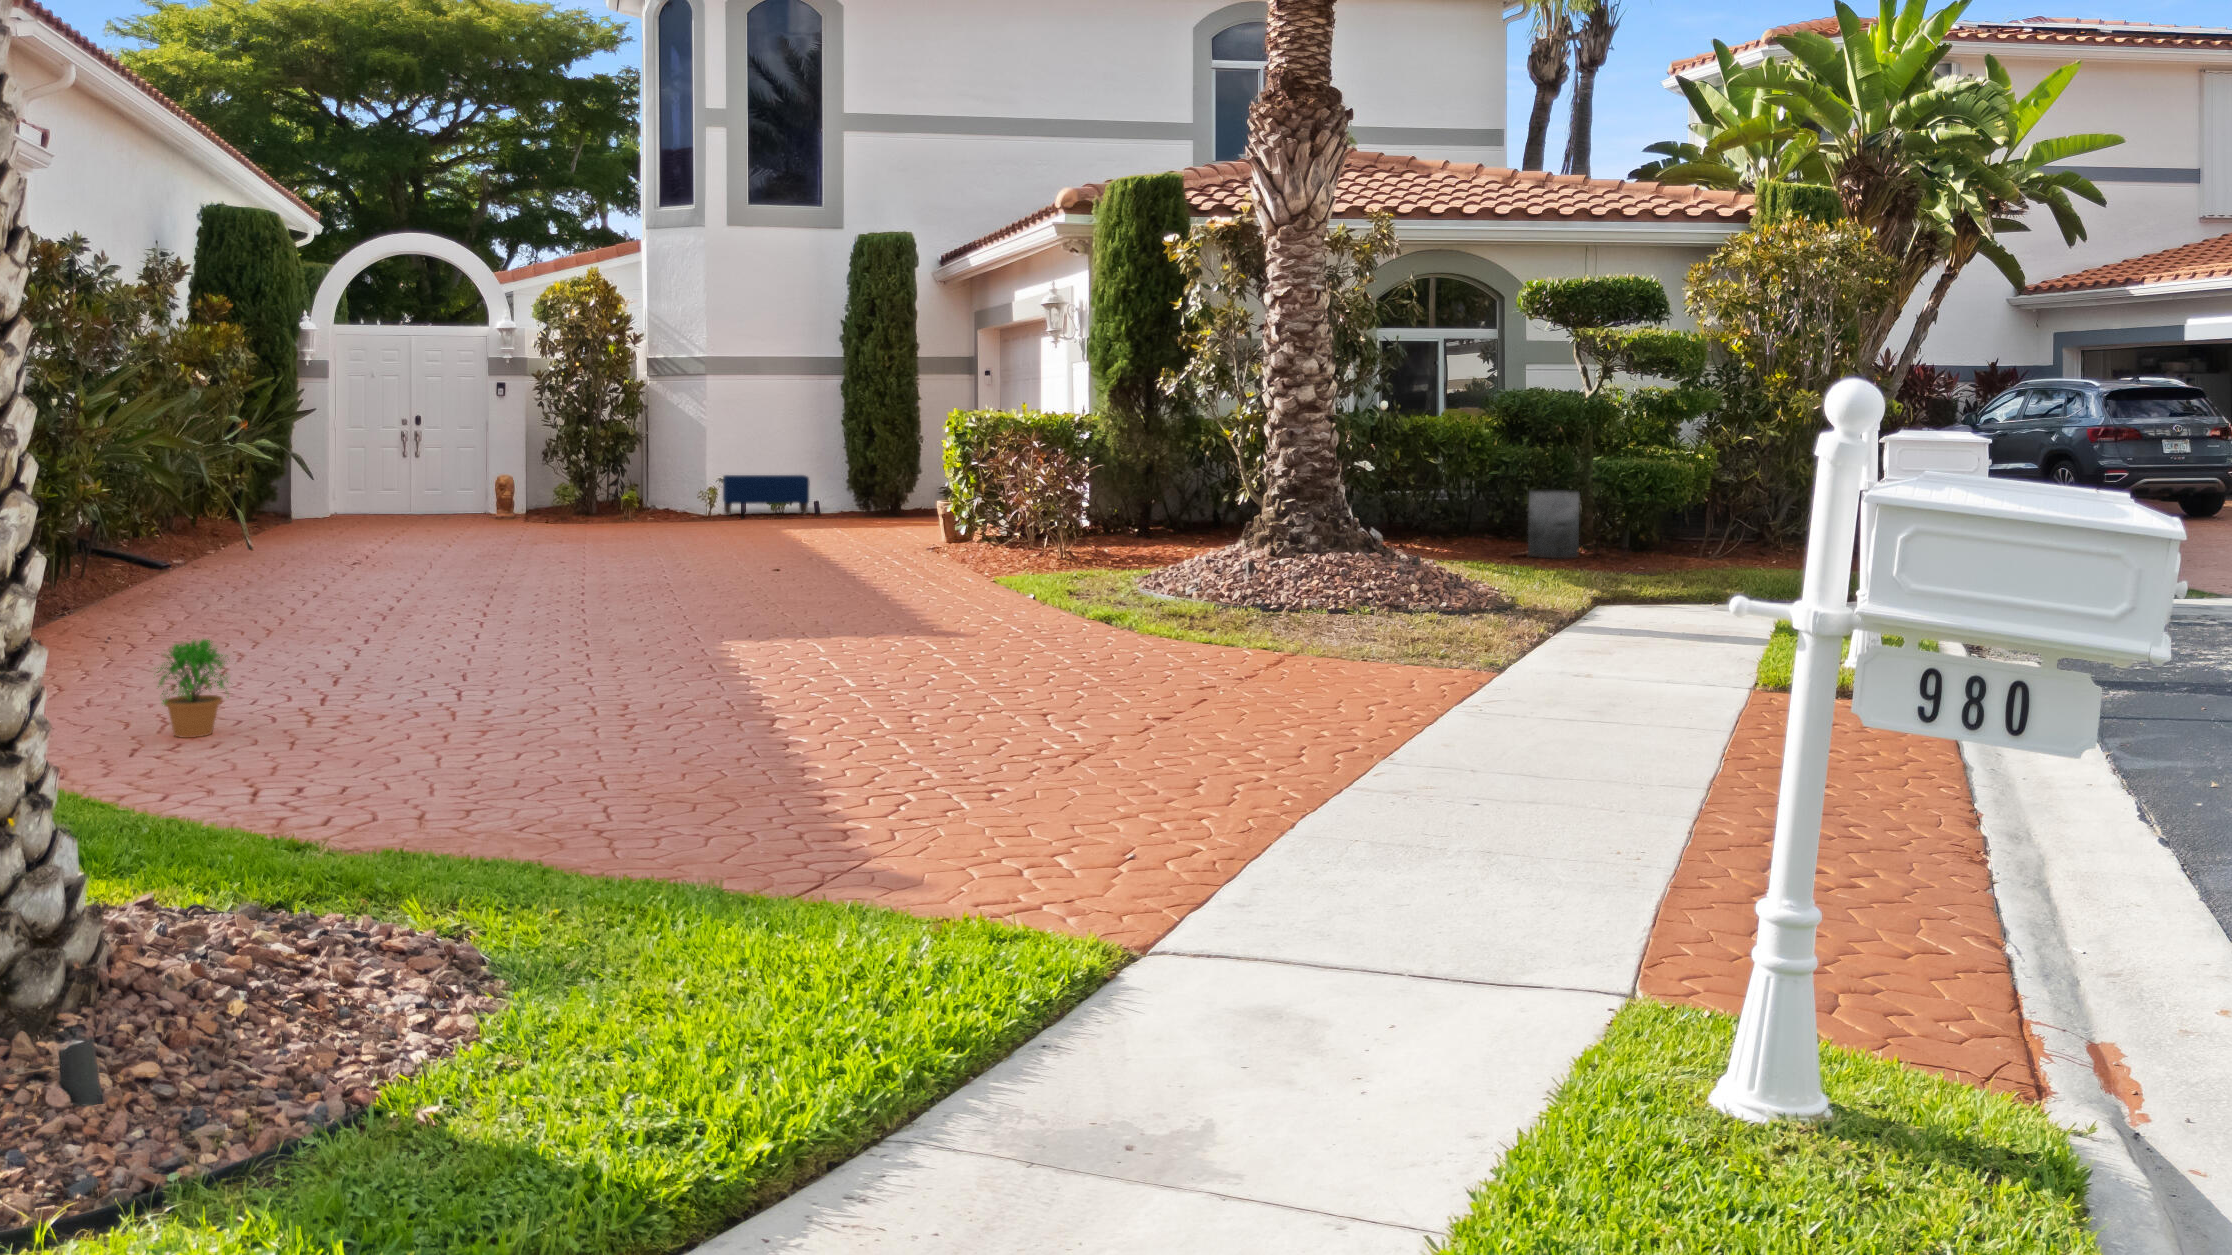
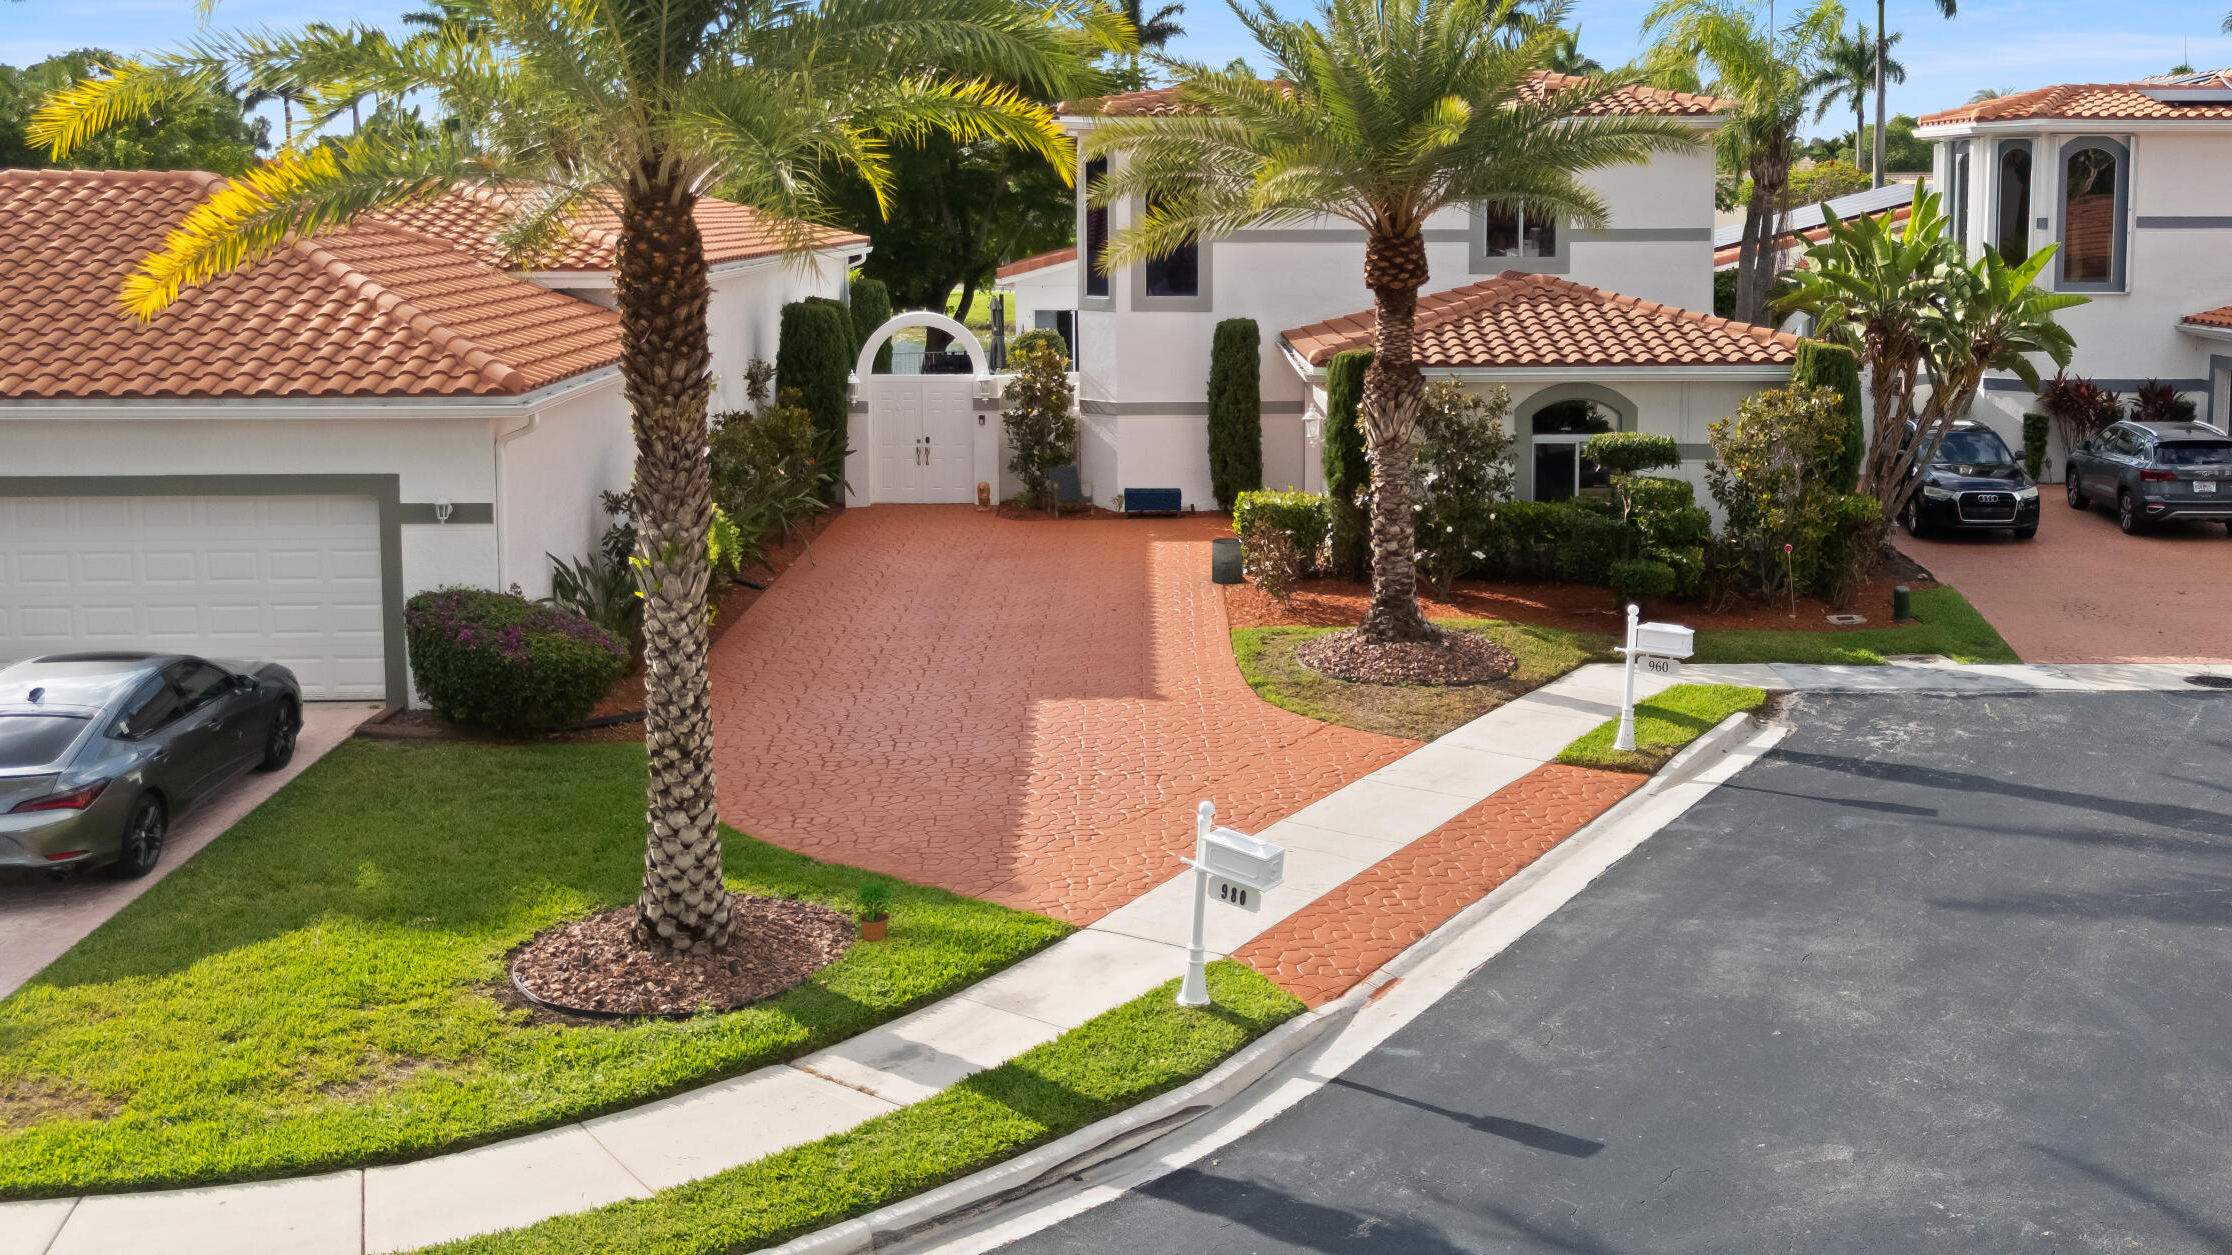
lounge chair: none [607,447,677,517] -> present [1048,466,1094,514]
trash can: present [1528,491,1579,559] -> present [1212,538,1243,584]
potted plant: present [157,639,228,738] -> present [852,881,894,941]

